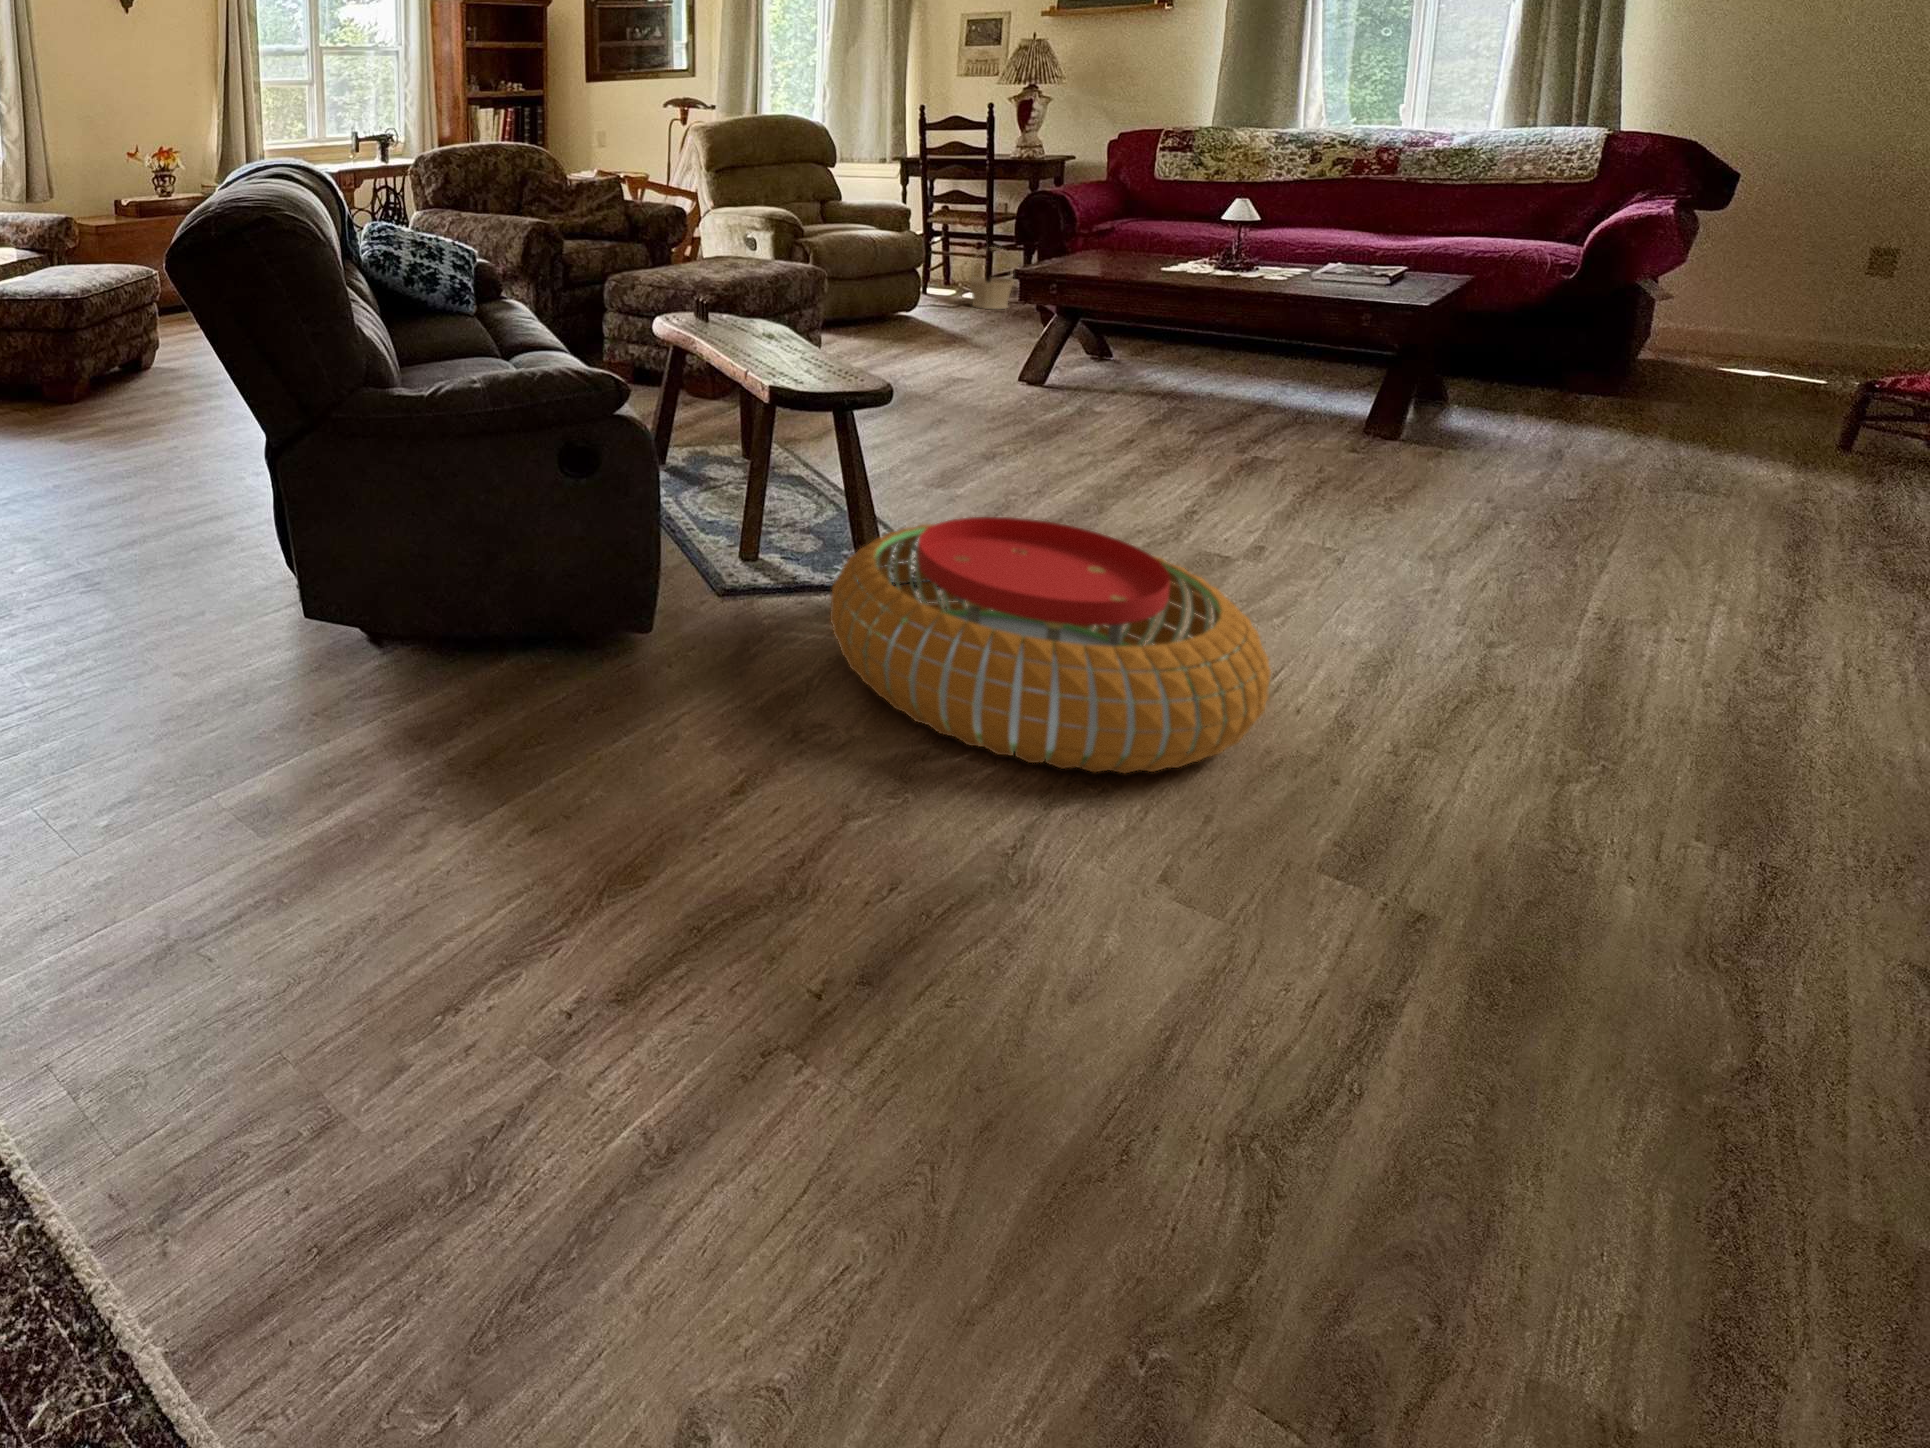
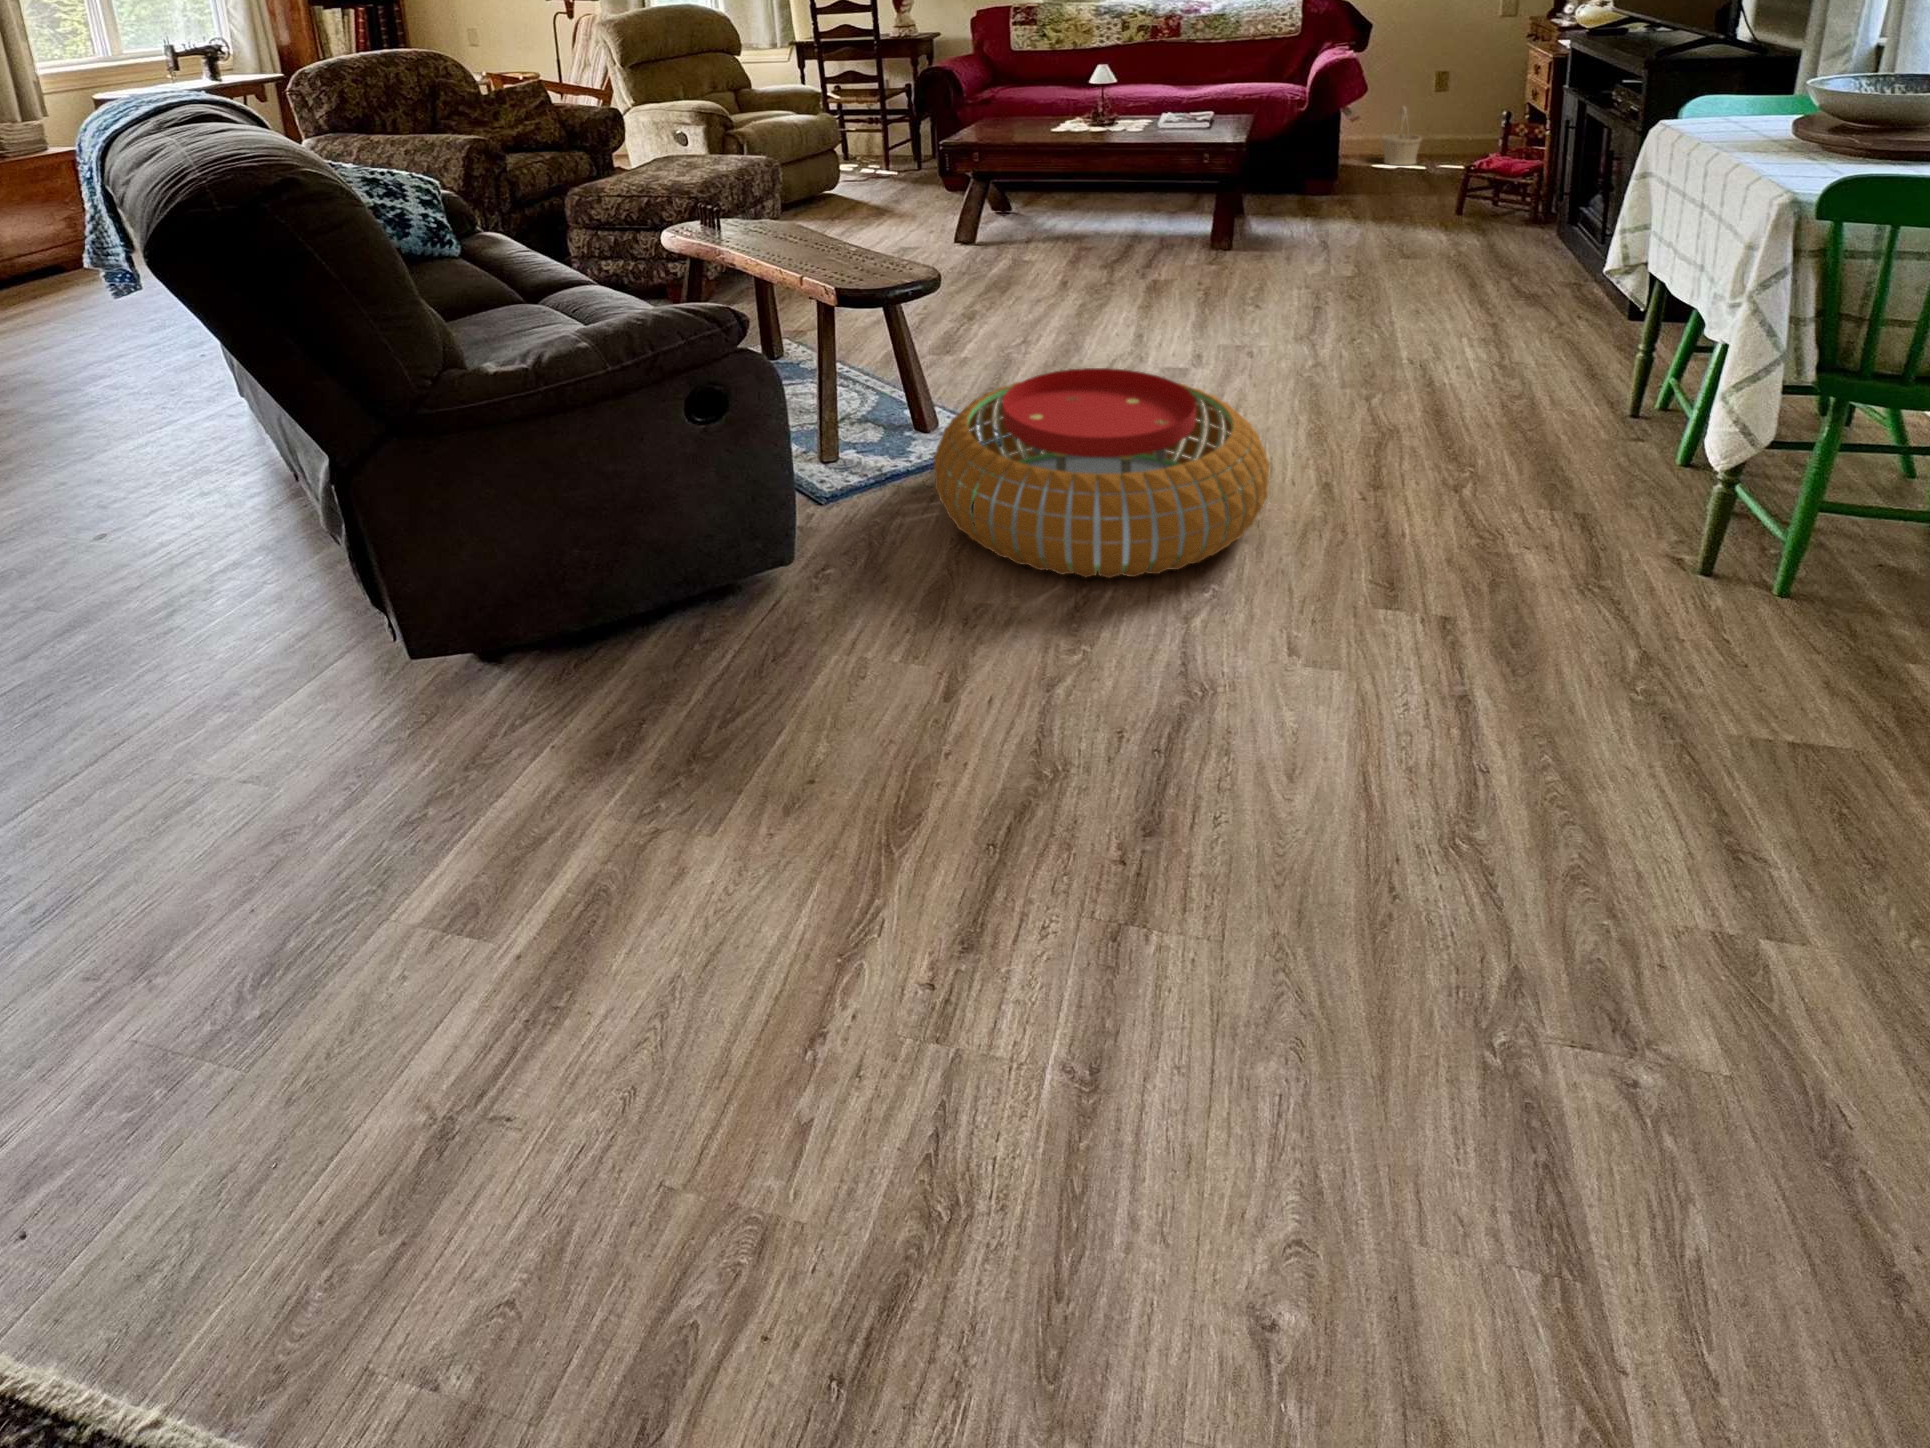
basket: present [970,248,1014,309] -> present [1381,106,1422,165]

